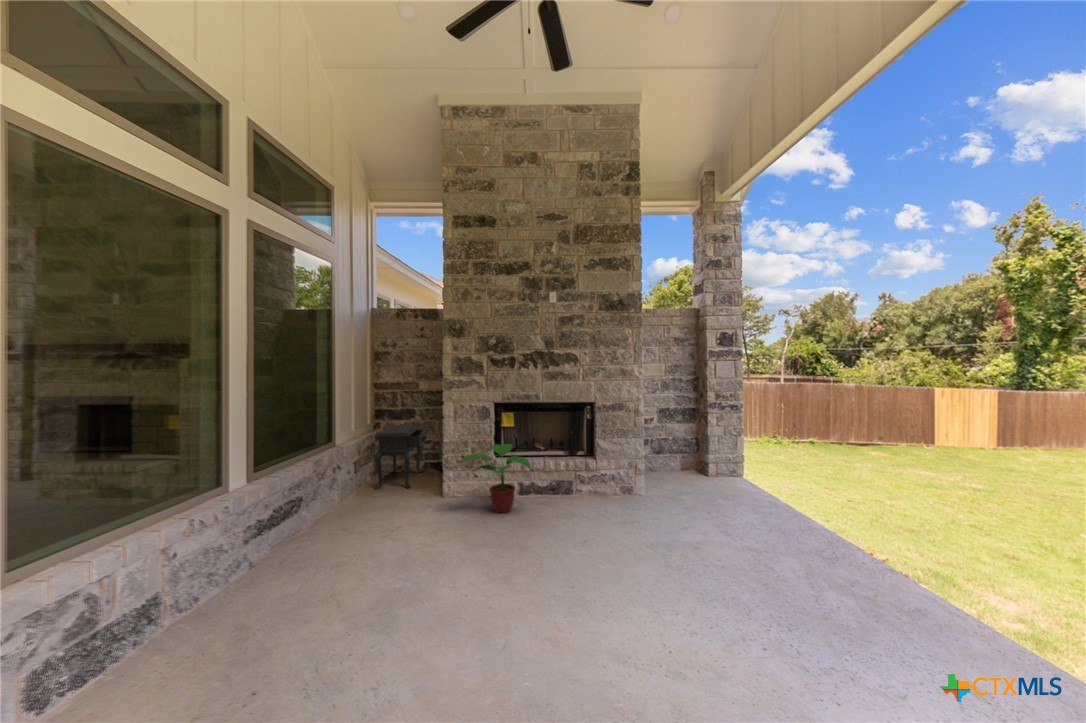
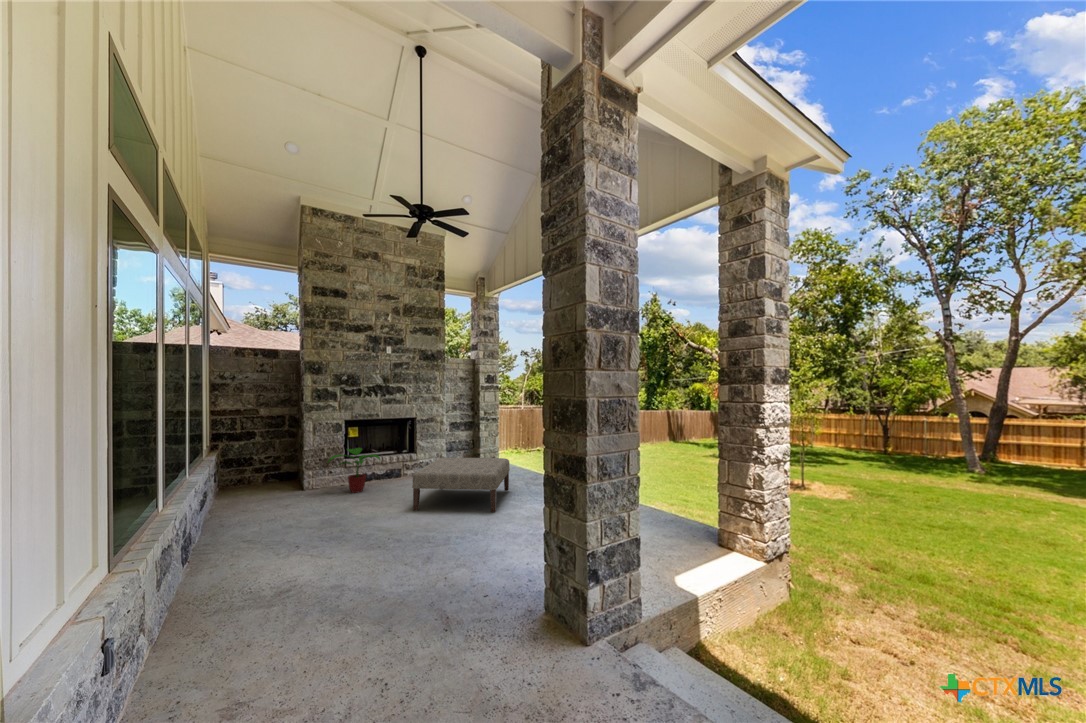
side table: present [374,424,426,490] -> none [231,444,274,497]
ottoman: none [547,480,760,661] -> present [412,458,510,512]

